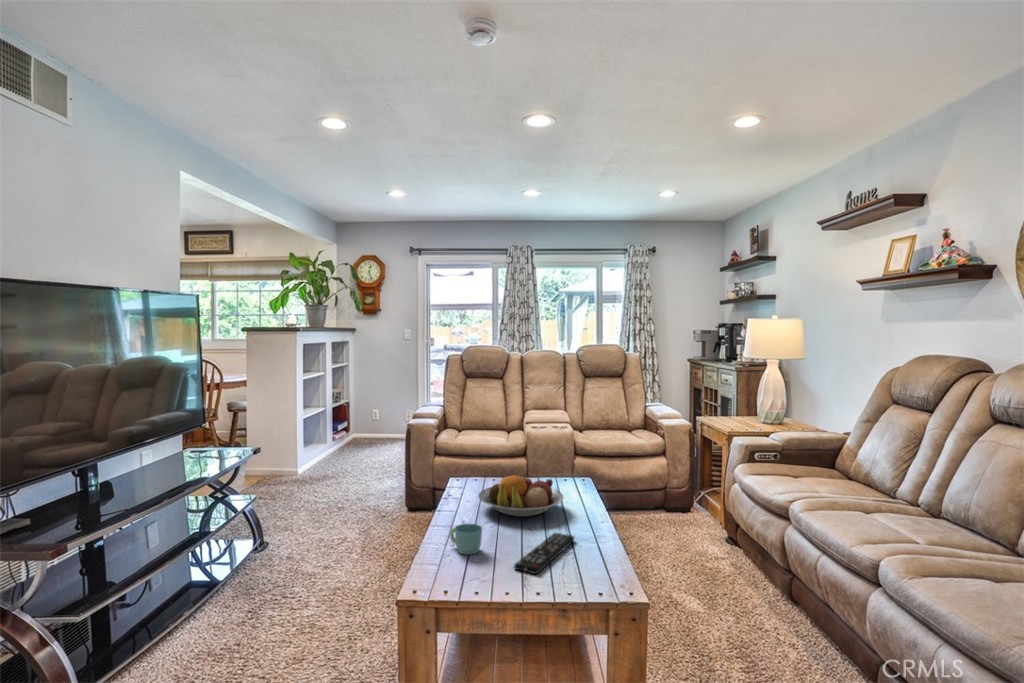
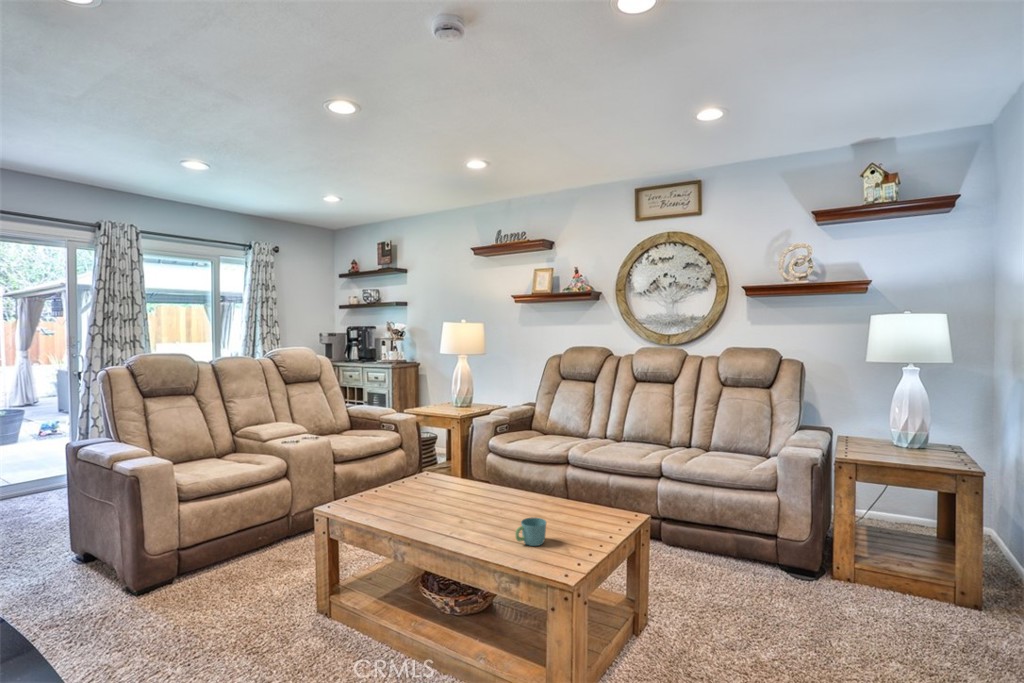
fruit bowl: present [479,474,564,517] -> none [430,473,510,514]
remote control: present [514,533,574,574] -> none [540,506,602,537]

